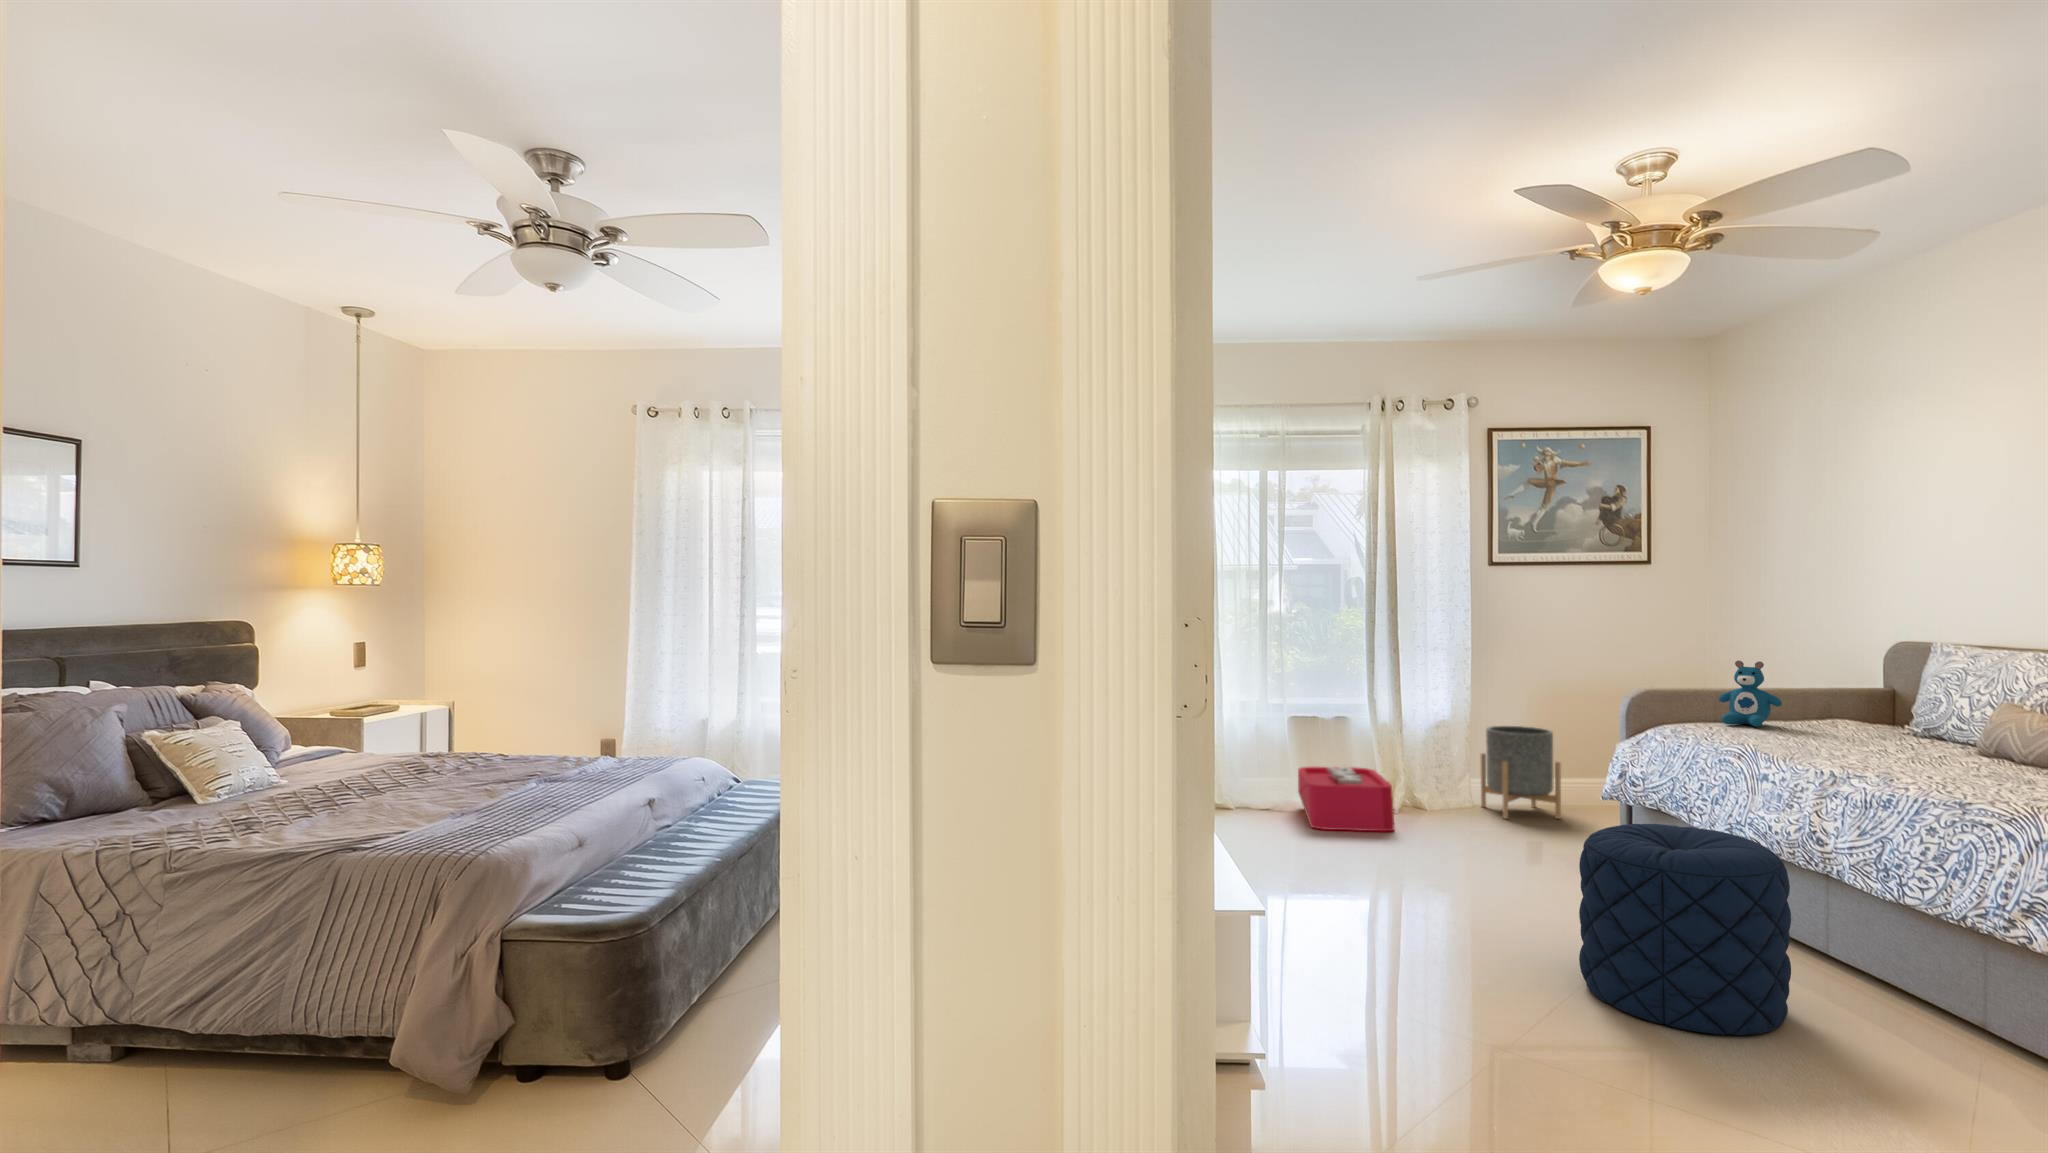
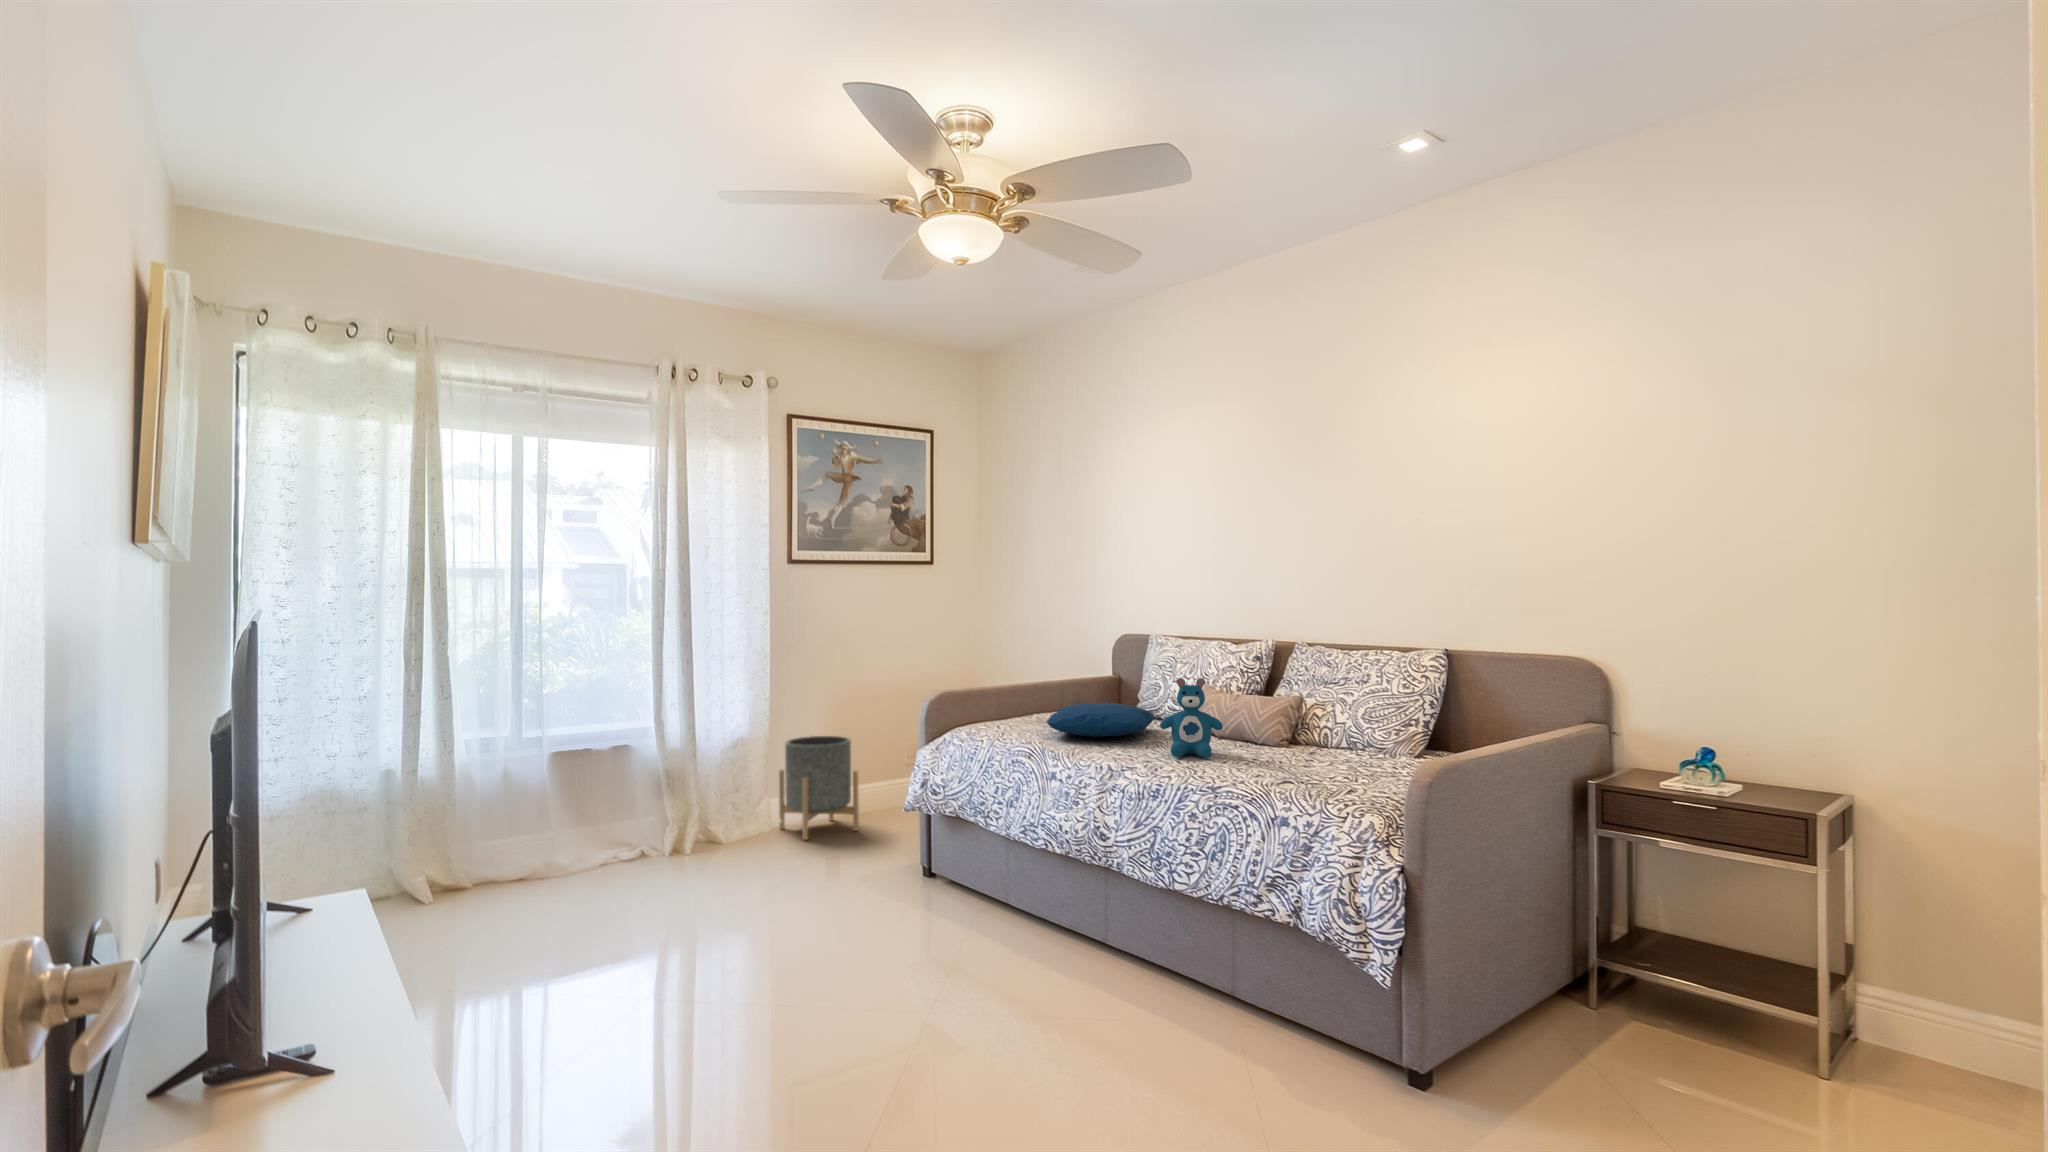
teddy bear: present [1719,661,1782,727] -> present [1160,678,1223,758]
pillow: none [1764,711,1919,748] -> present [1047,703,1155,737]
storage bin: present [1298,766,1394,831] -> none [564,795,686,897]
pouf: present [1579,824,1791,1035] -> none [906,846,1099,1089]

